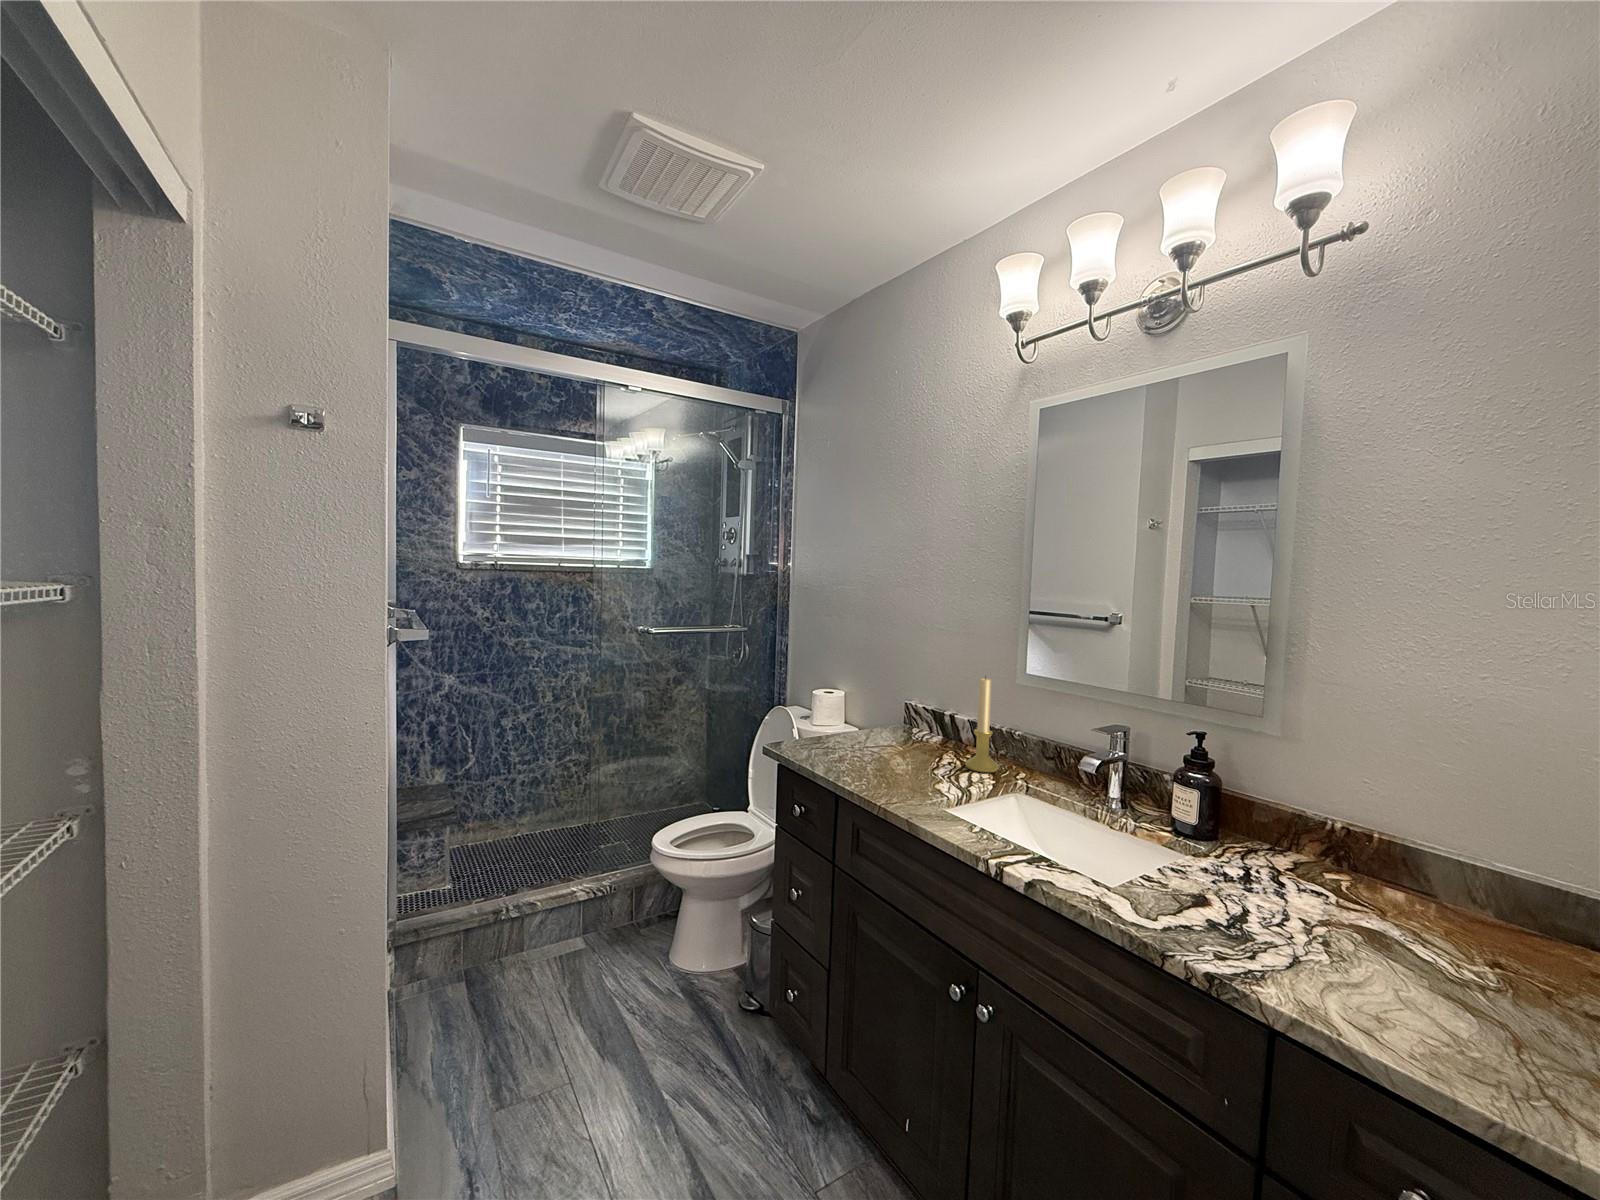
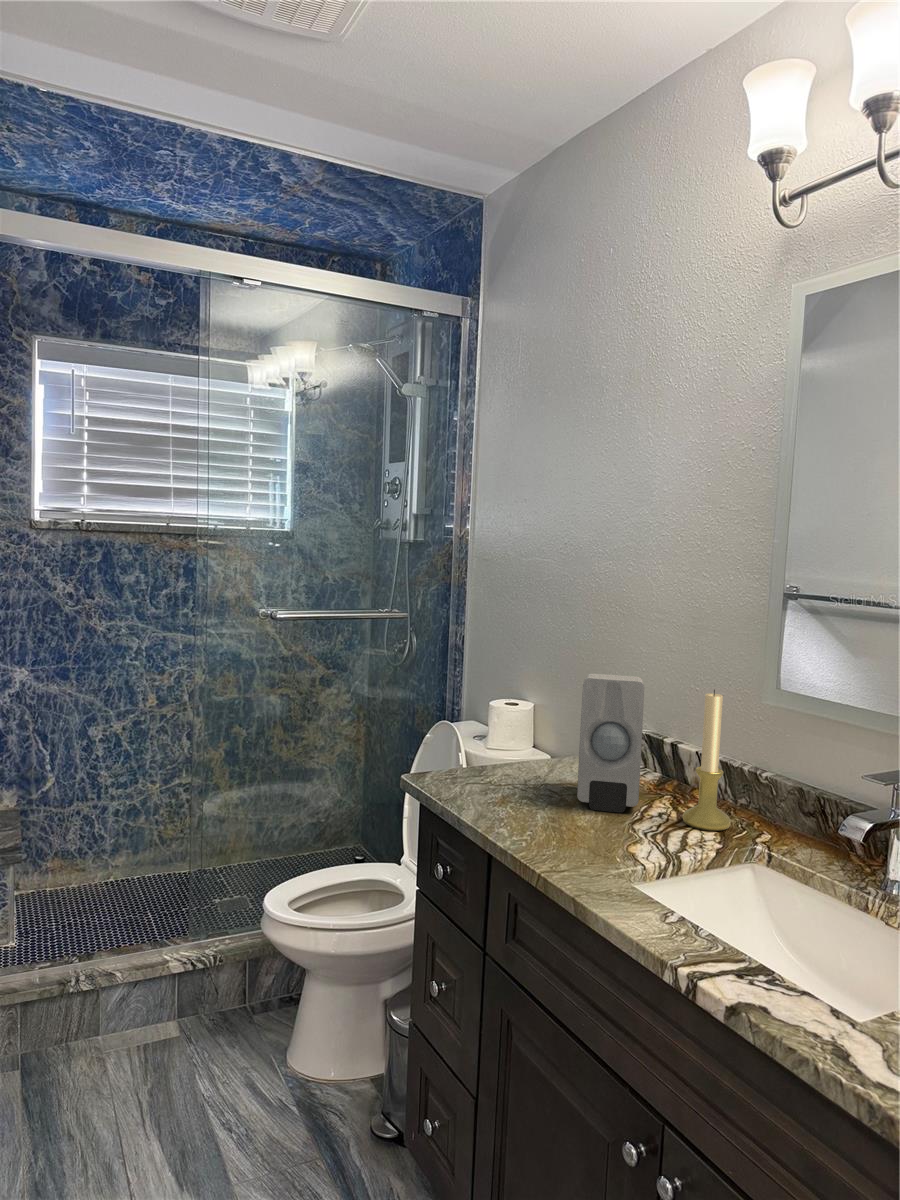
soap dispenser: none [891,667,937,763] -> present [577,674,644,812]

